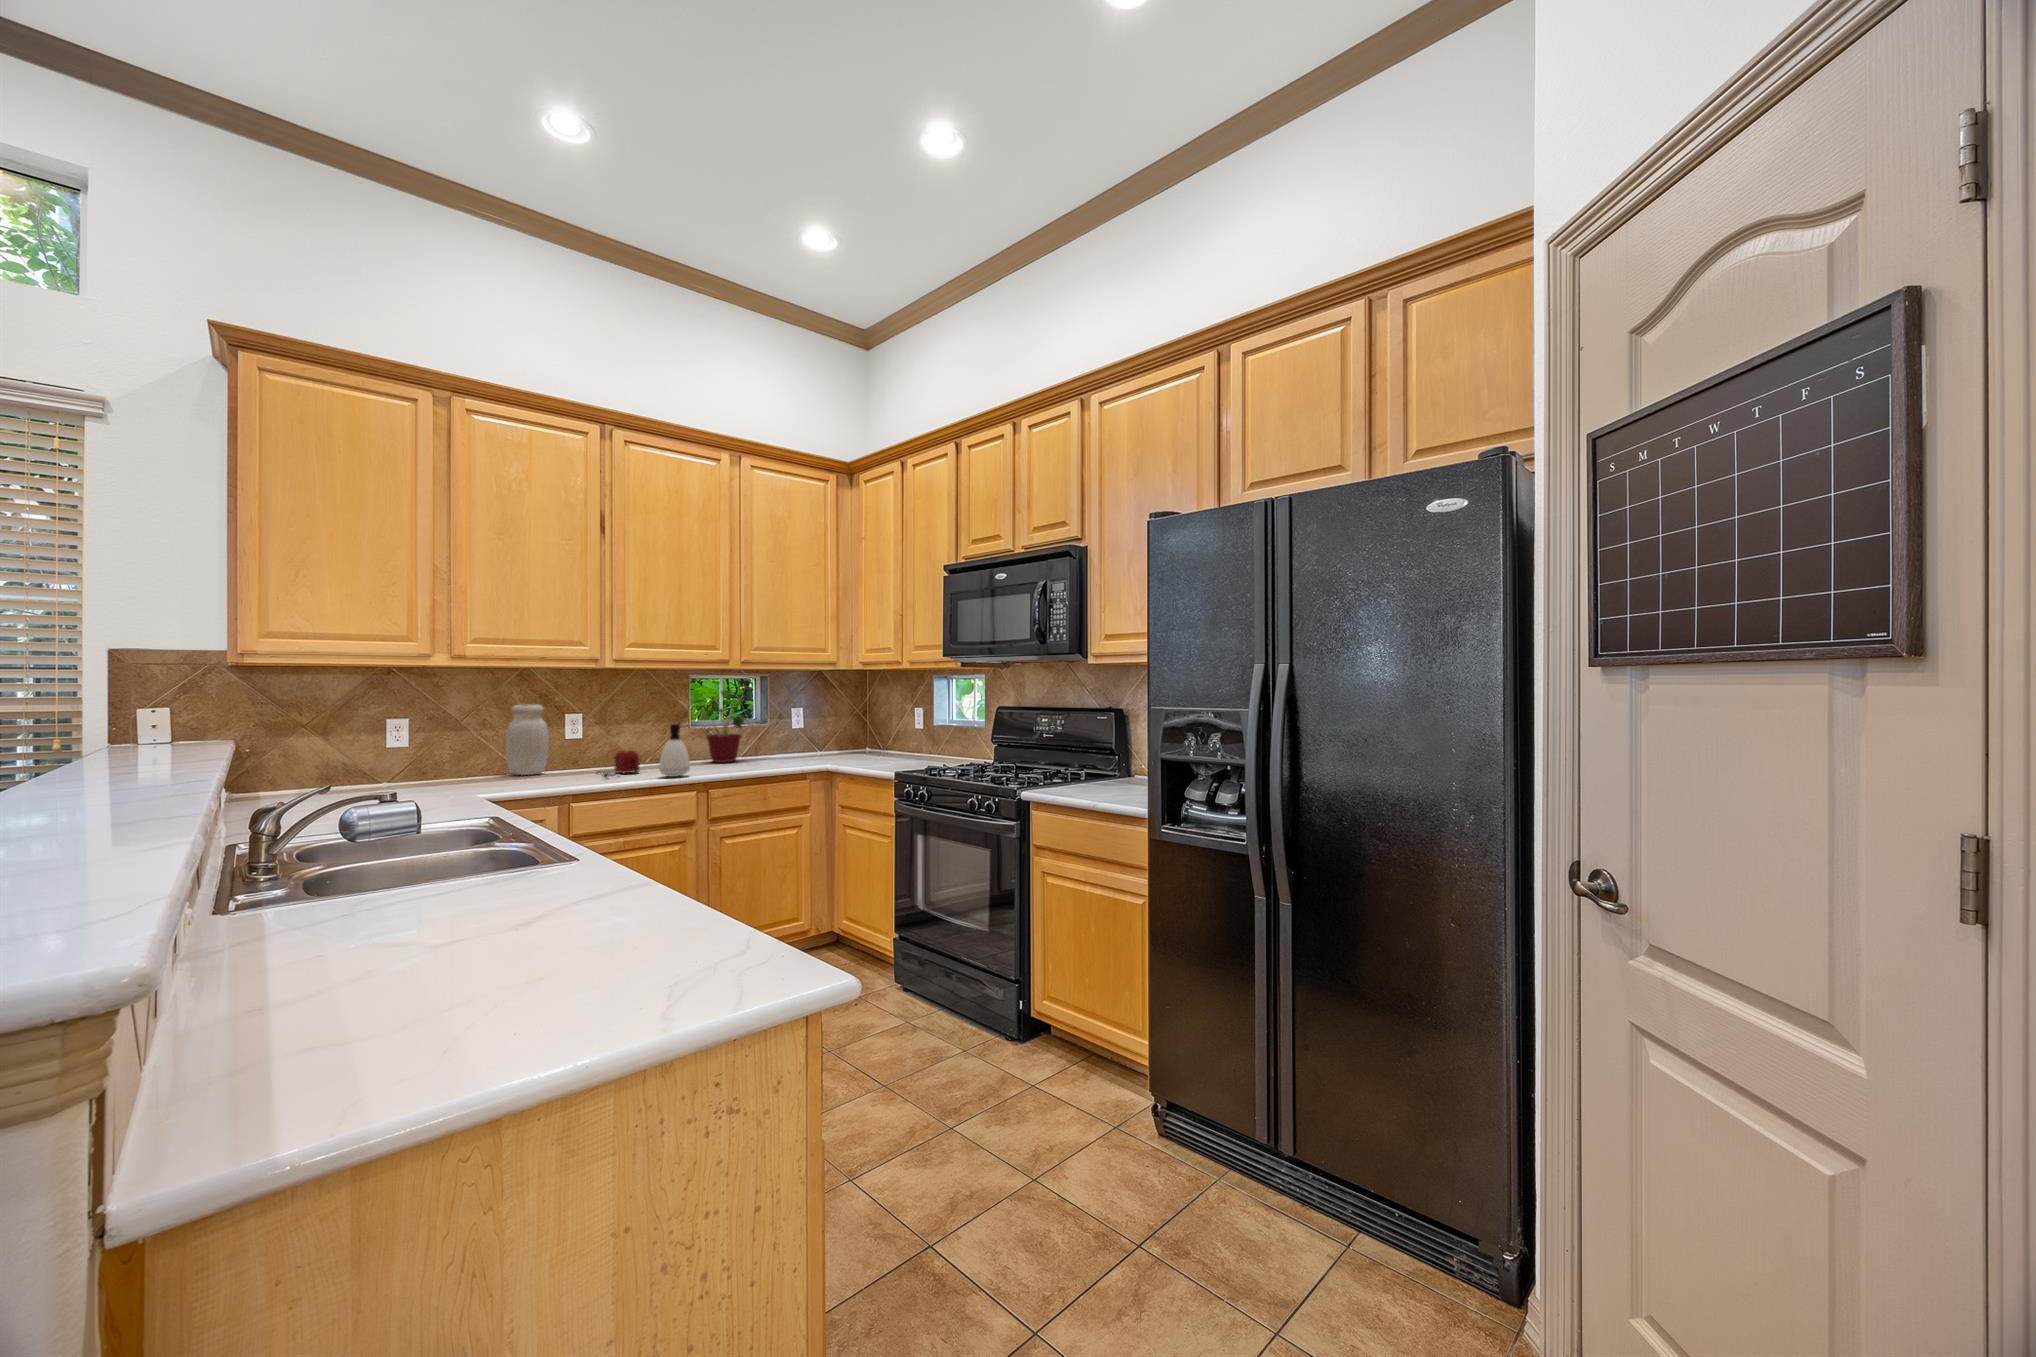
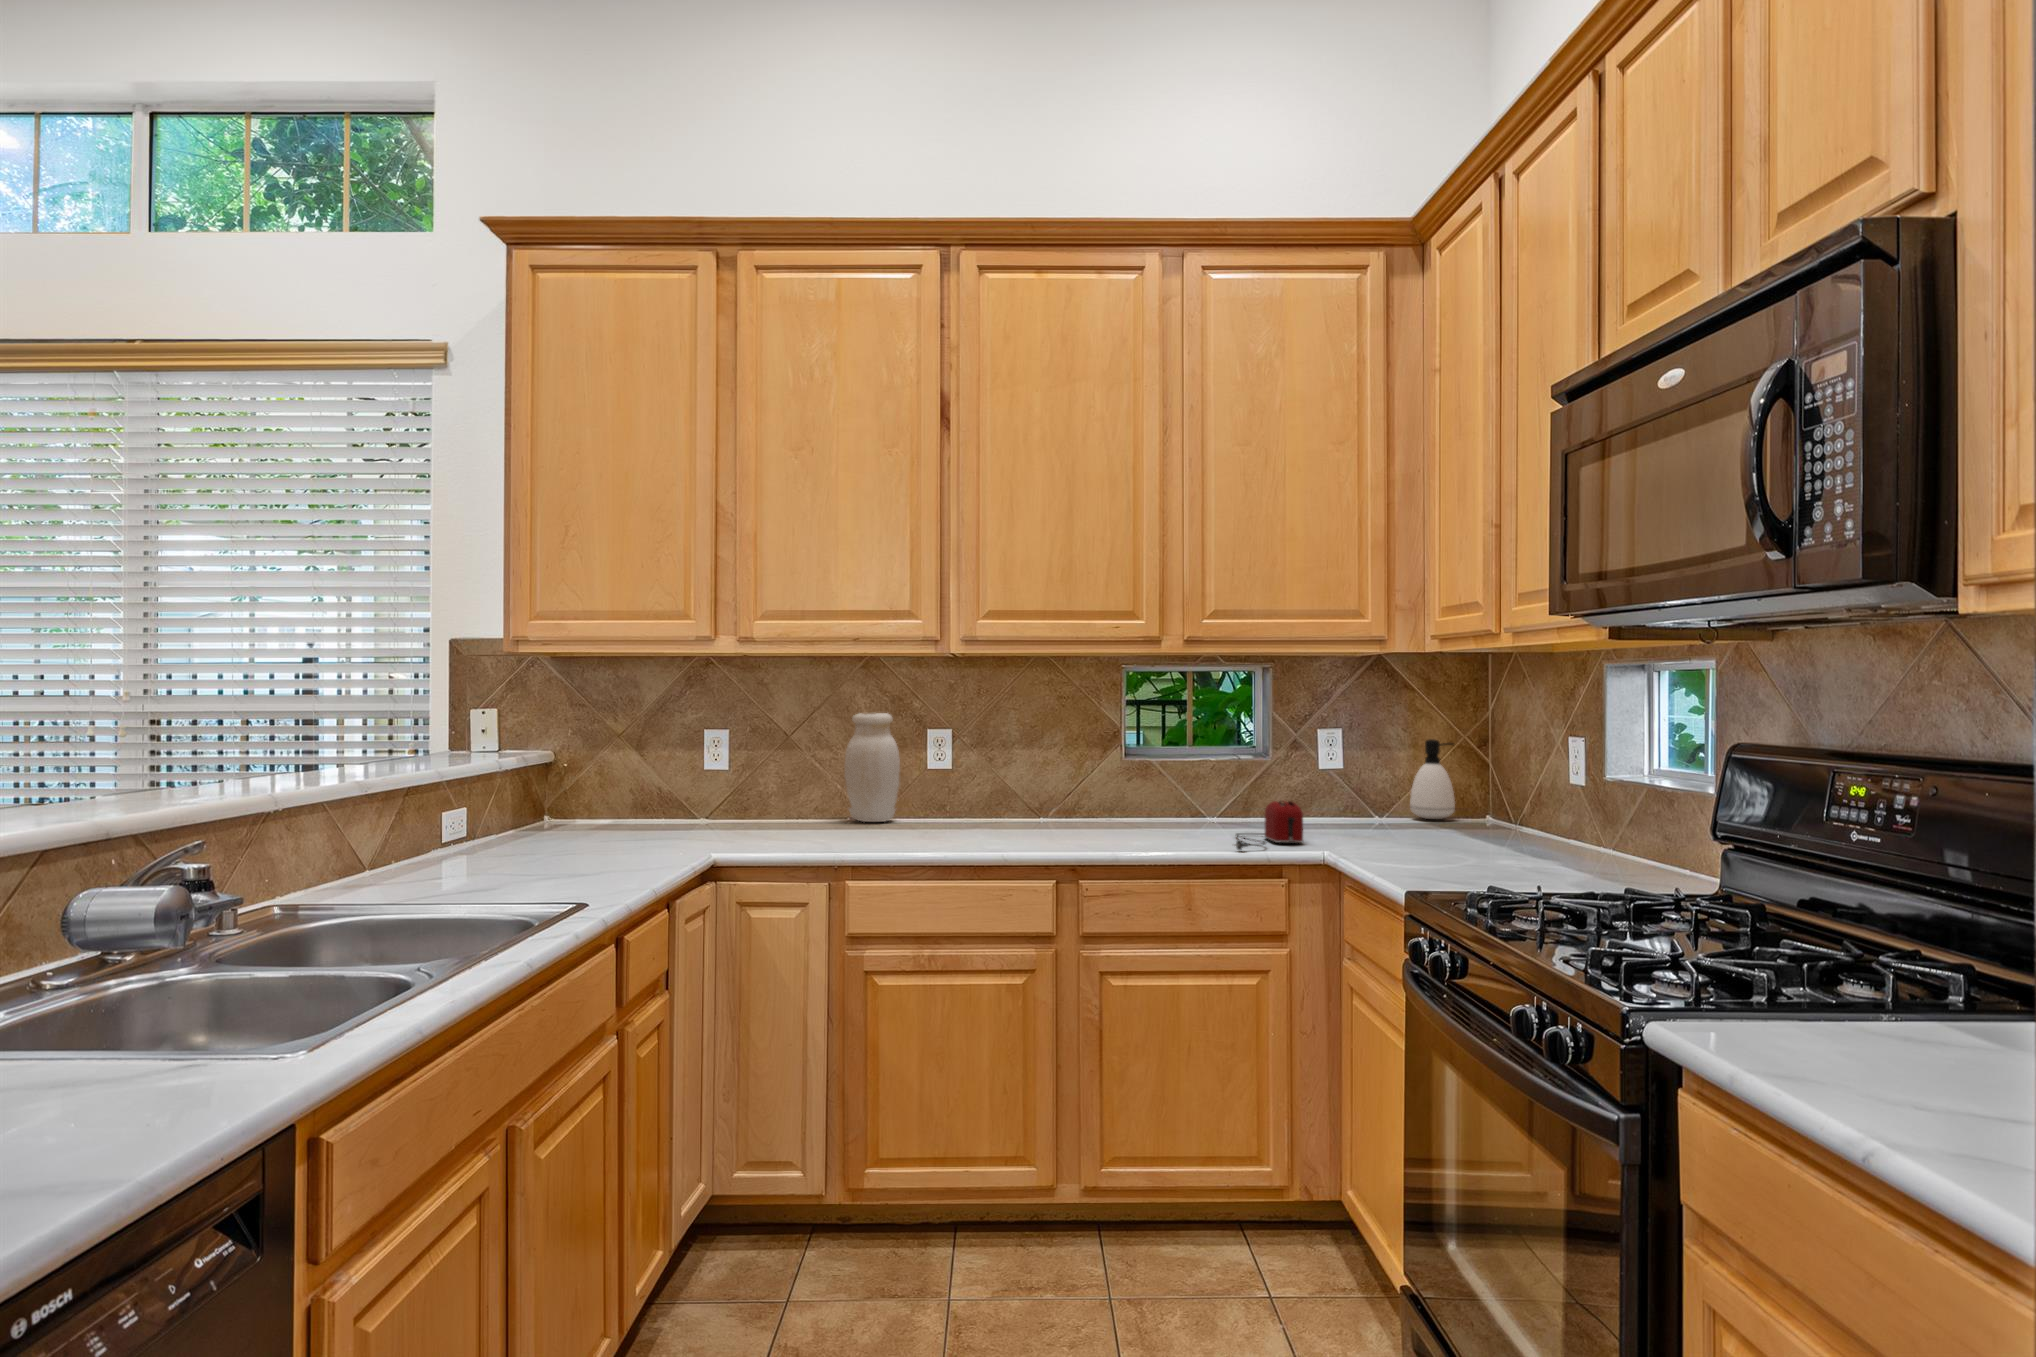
potted plant: present [703,691,746,763] -> none [1129,693,1227,827]
soap dispenser: present [659,724,690,777] -> present [1410,739,1455,819]
toaster: present [598,751,639,778] -> present [1235,801,1303,850]

